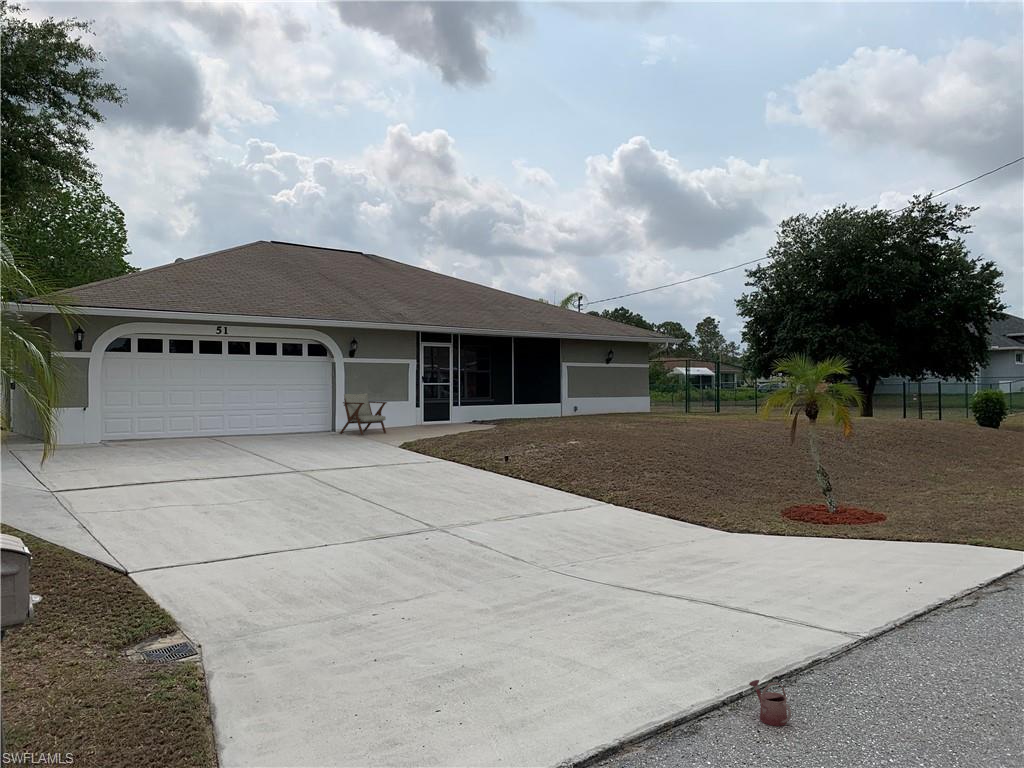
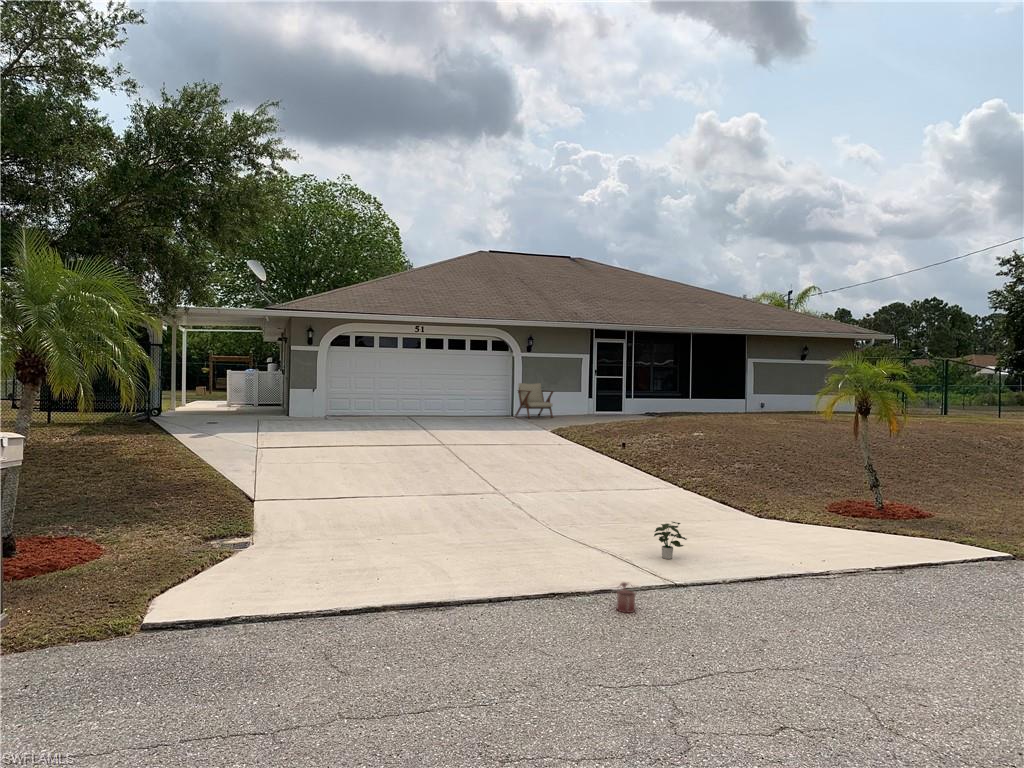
potted plant: none [786,555,829,598] -> present [654,522,687,559]
watering can: present [749,680,791,726] -> present [617,582,636,613]

